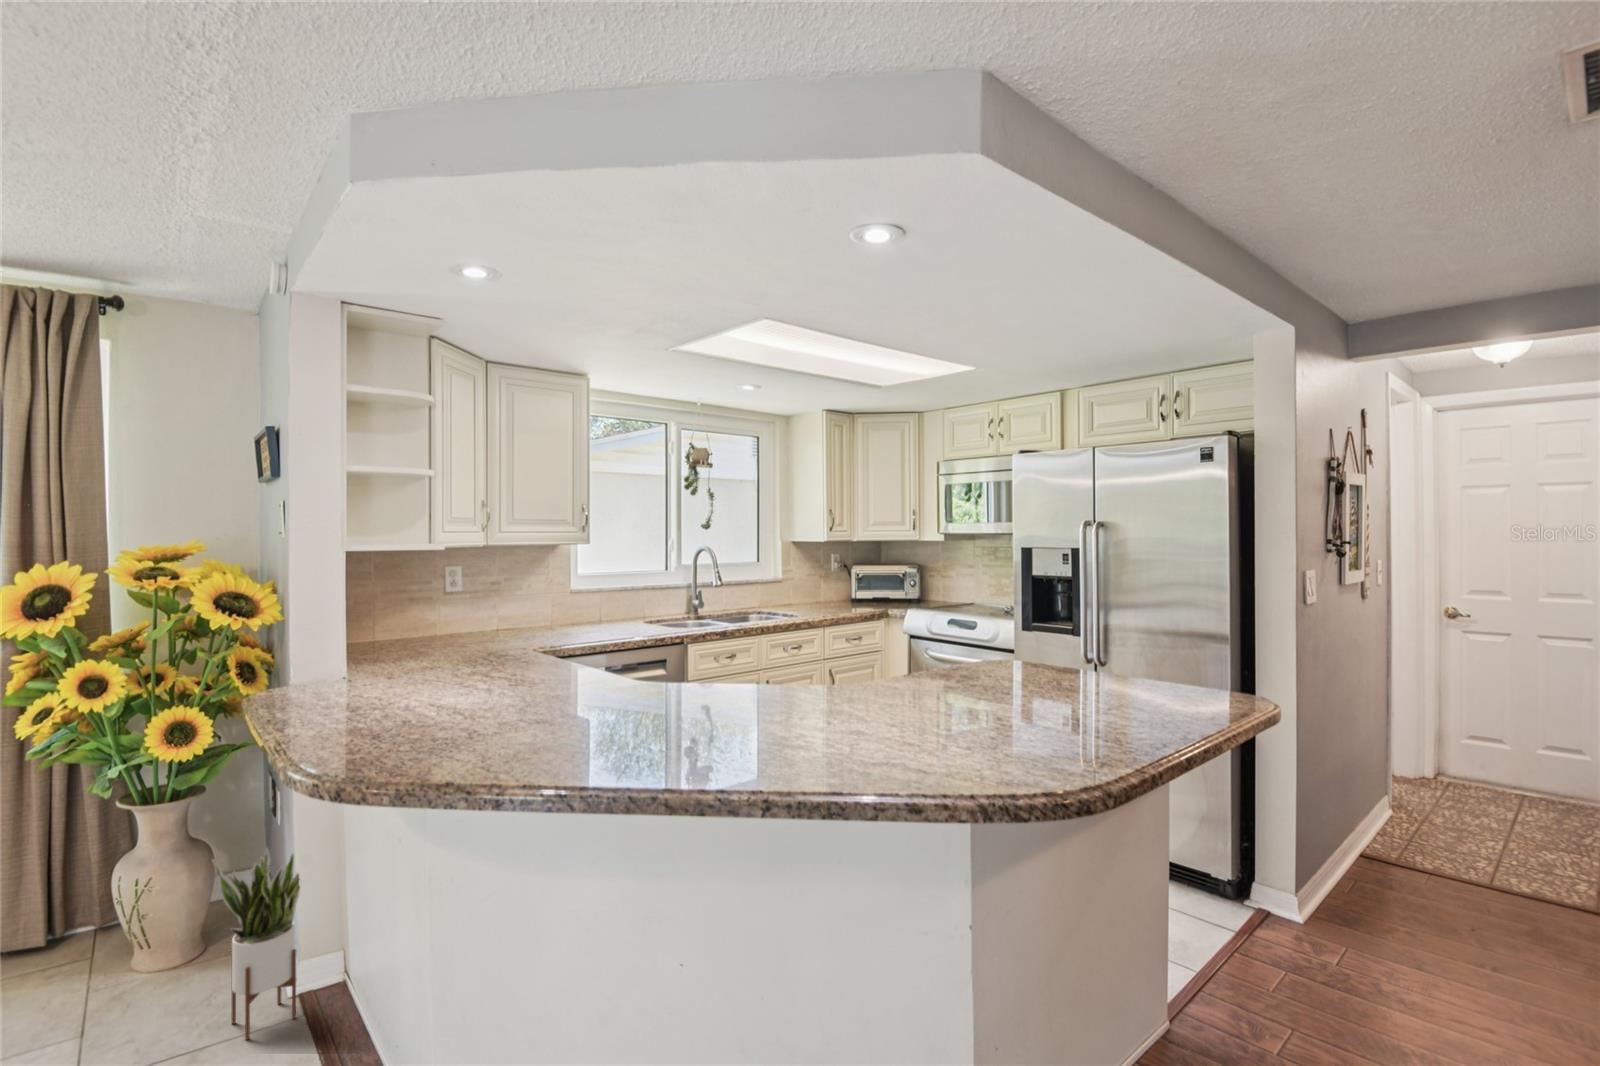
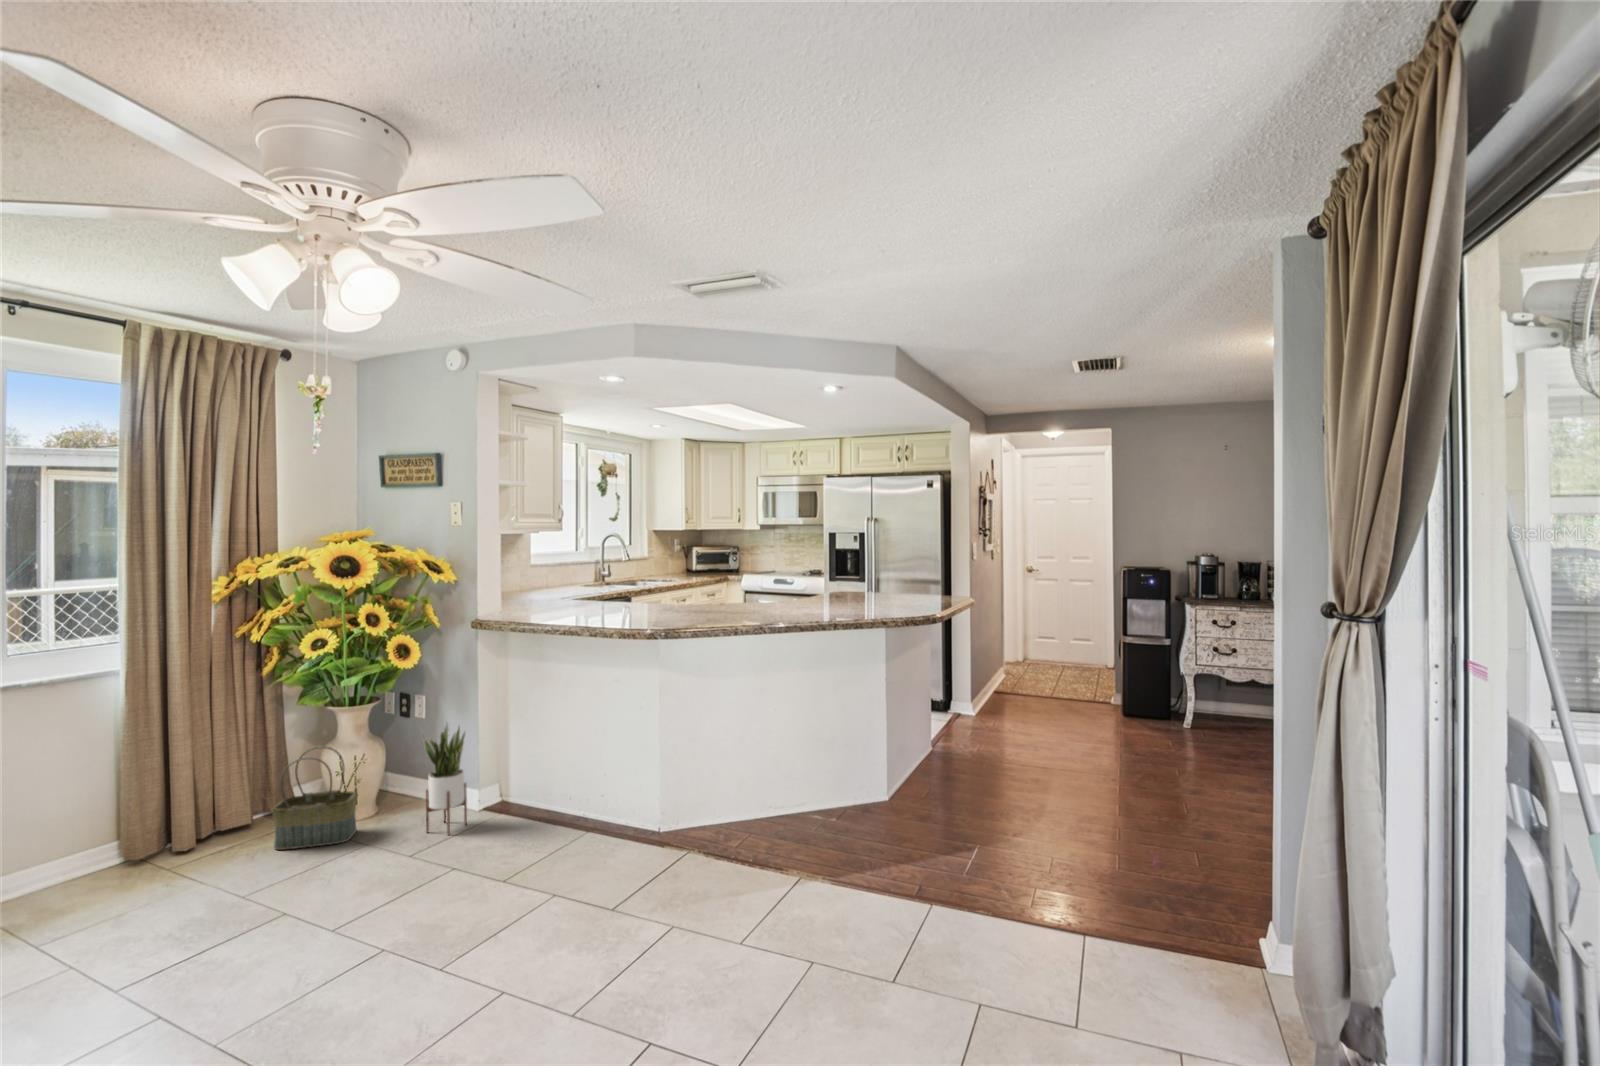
basket: none [50,855,177,1016] -> present [272,746,358,850]

